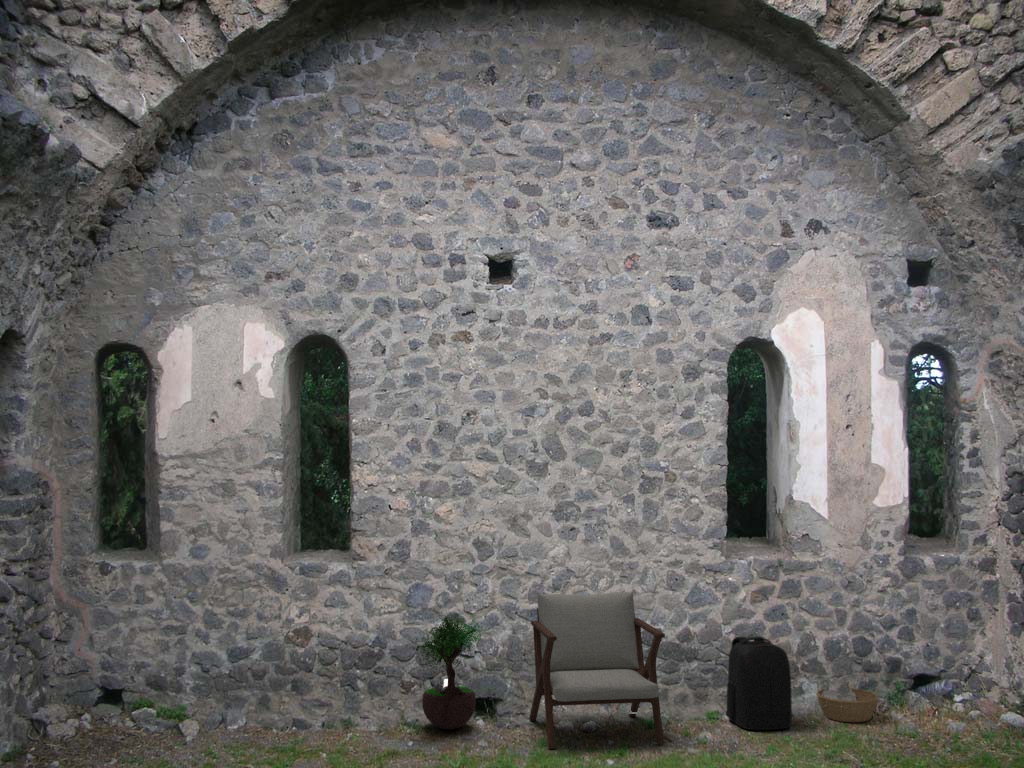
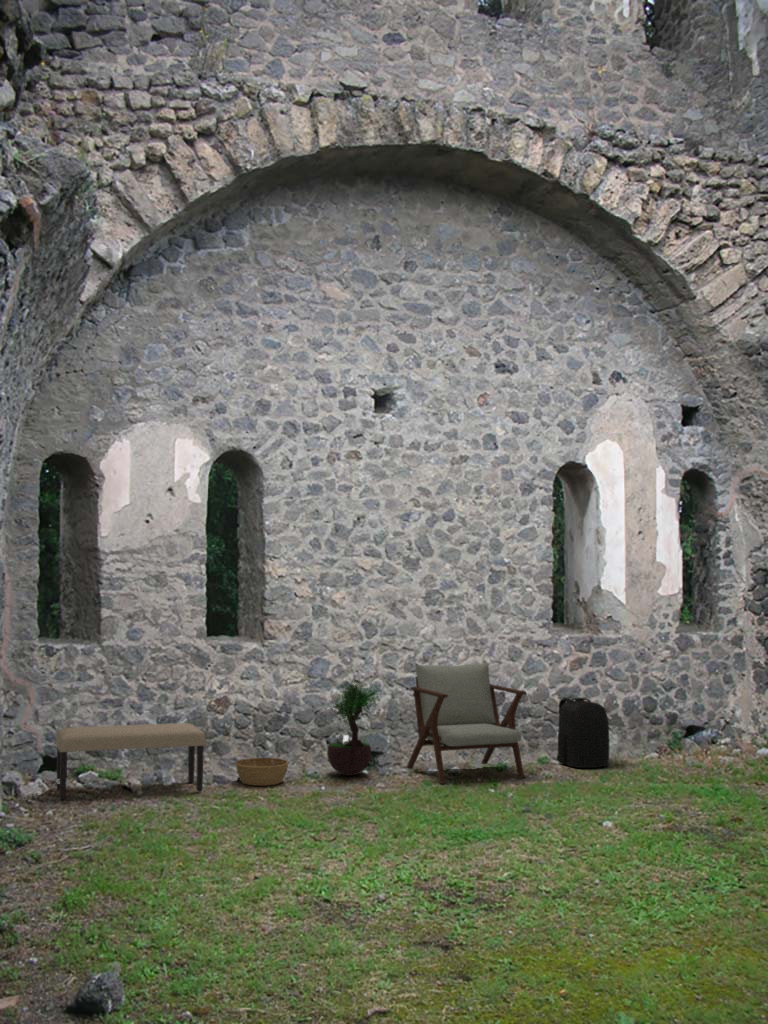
bench: none [77,662,259,754] -> present [56,723,205,800]
basket: present [817,689,878,722] -> present [235,758,289,786]

